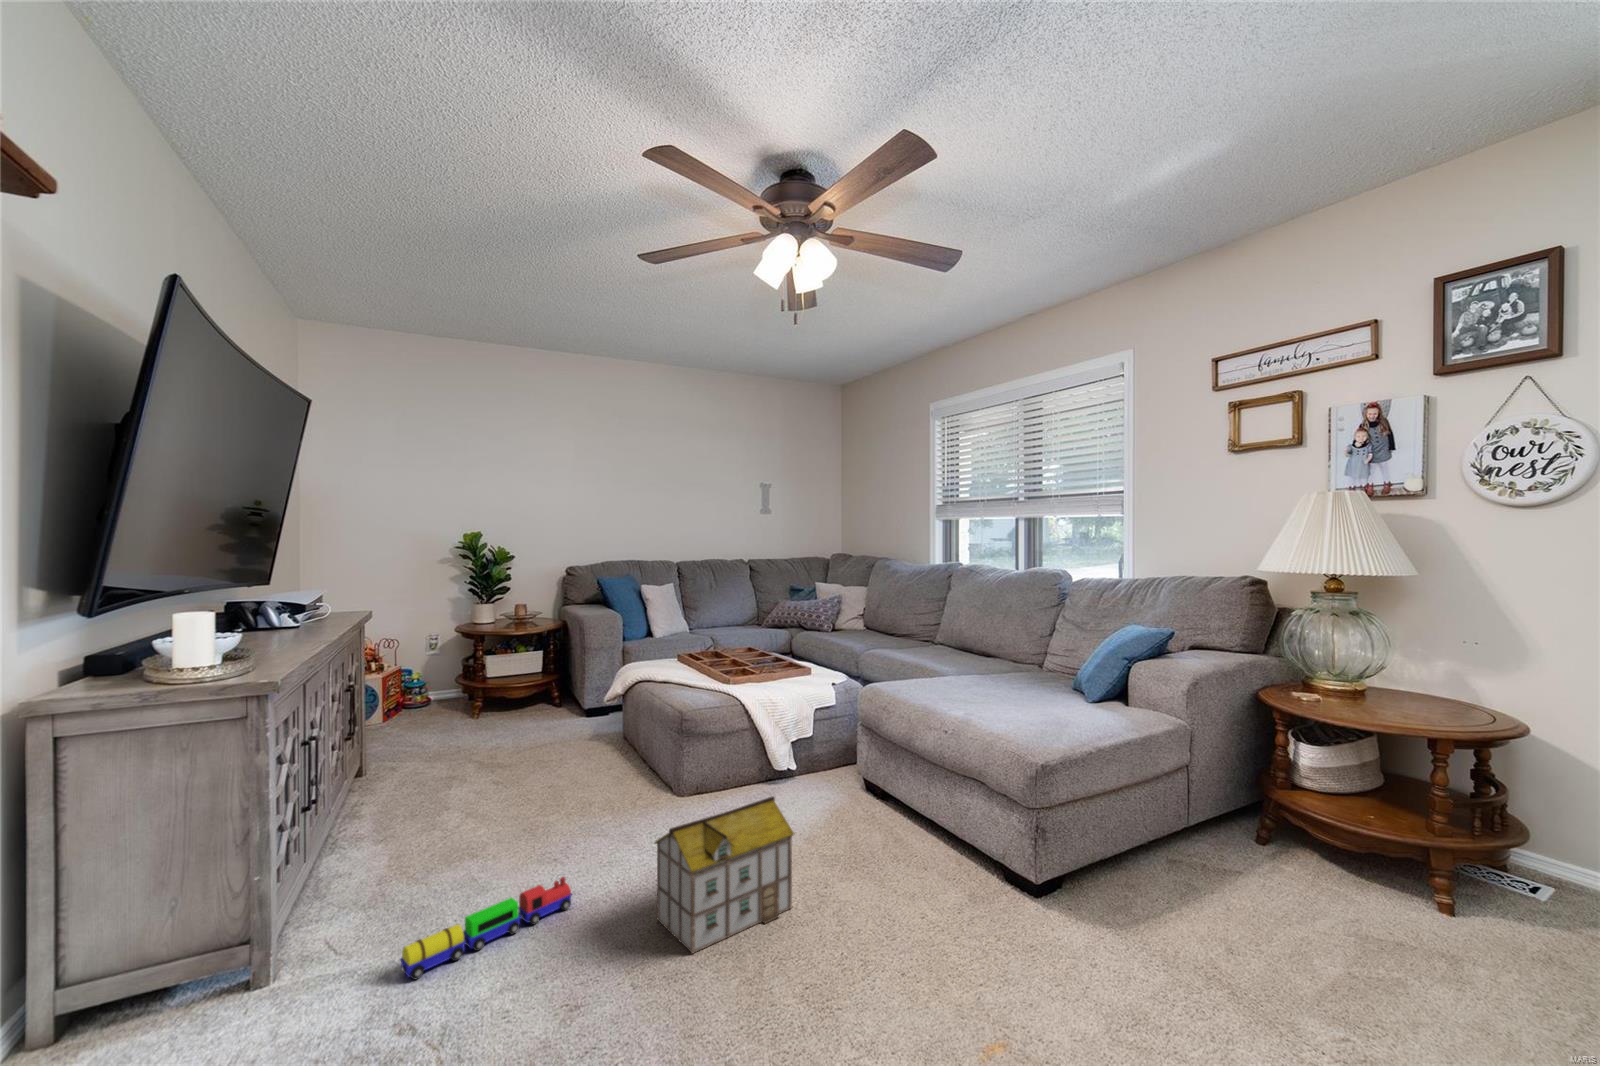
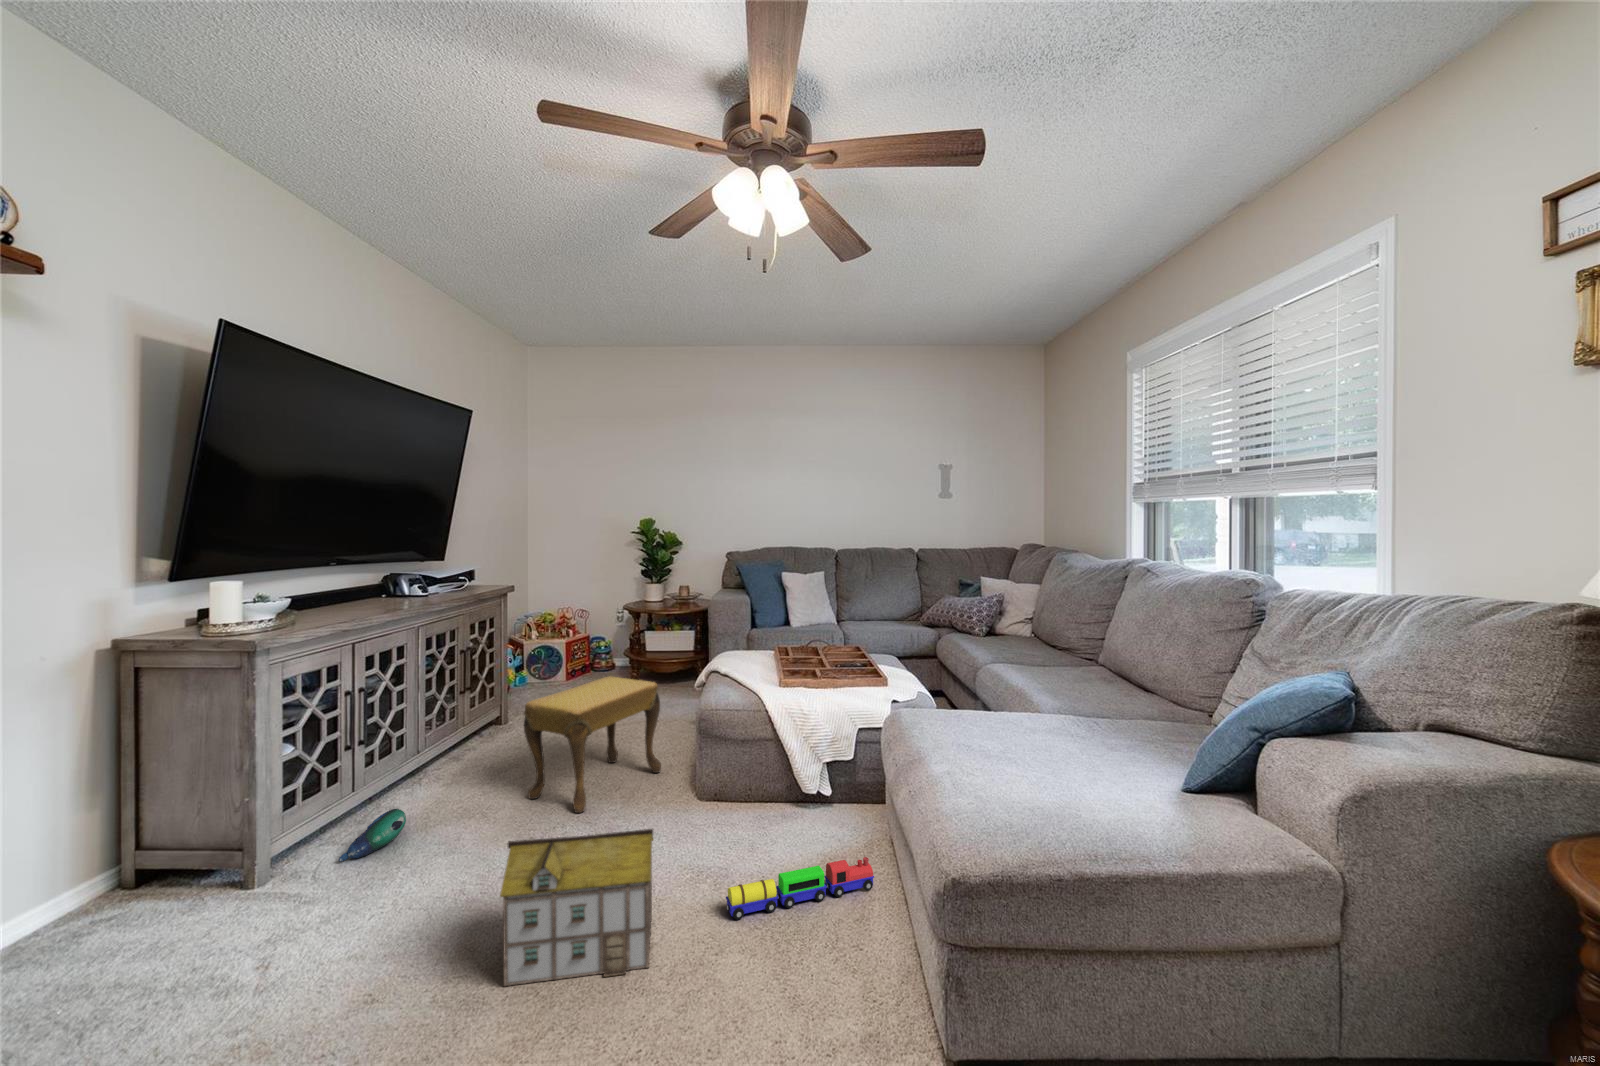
footstool: none [501,695,616,830] -> present [524,676,661,813]
plush toy: none [348,862,416,927] -> present [339,809,406,862]
toy train: present [400,877,572,980] -> present [726,857,874,920]

